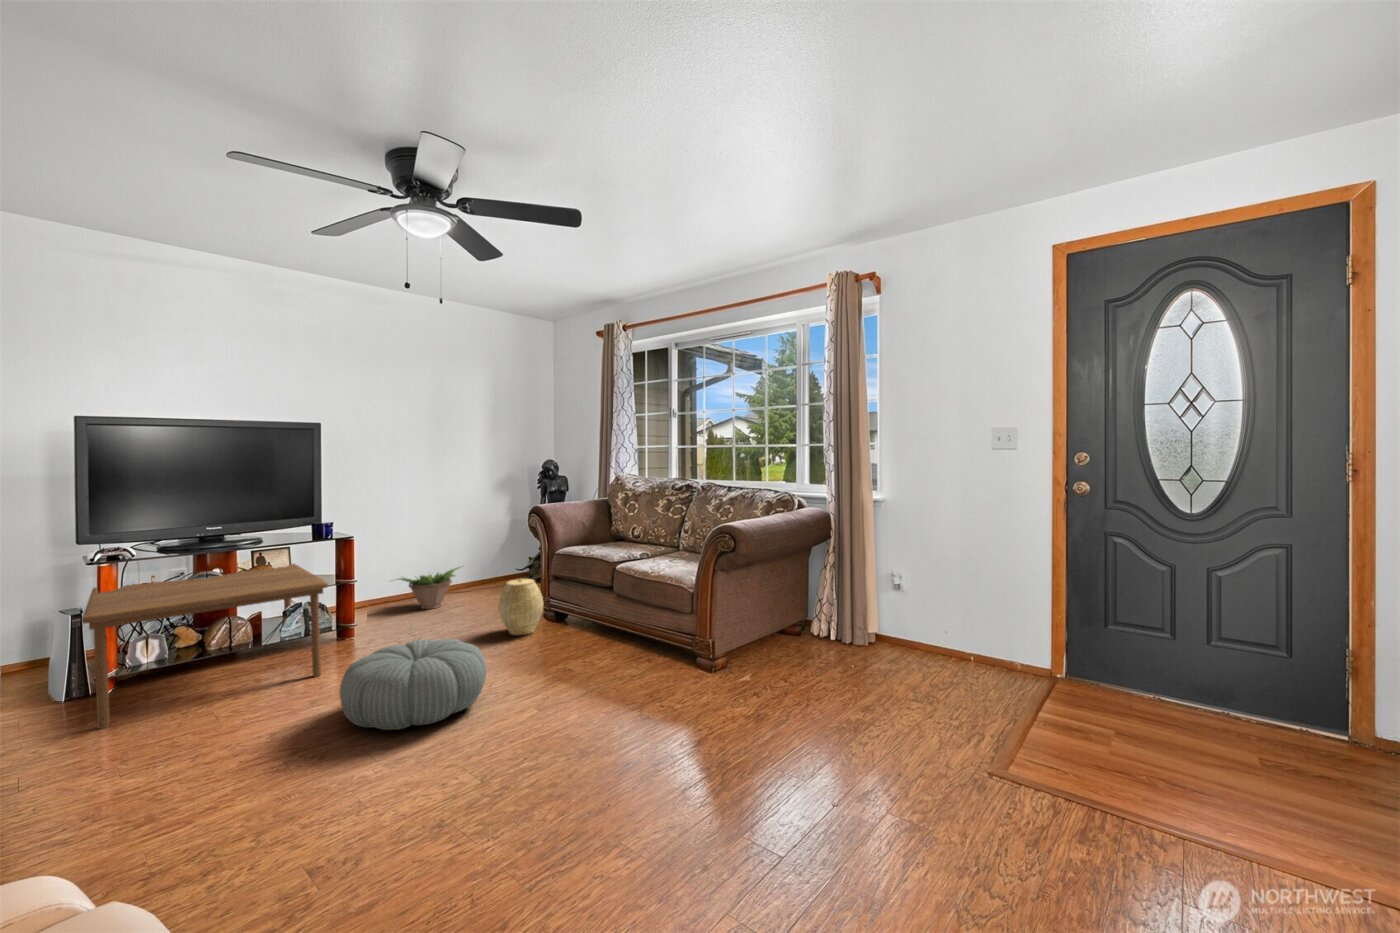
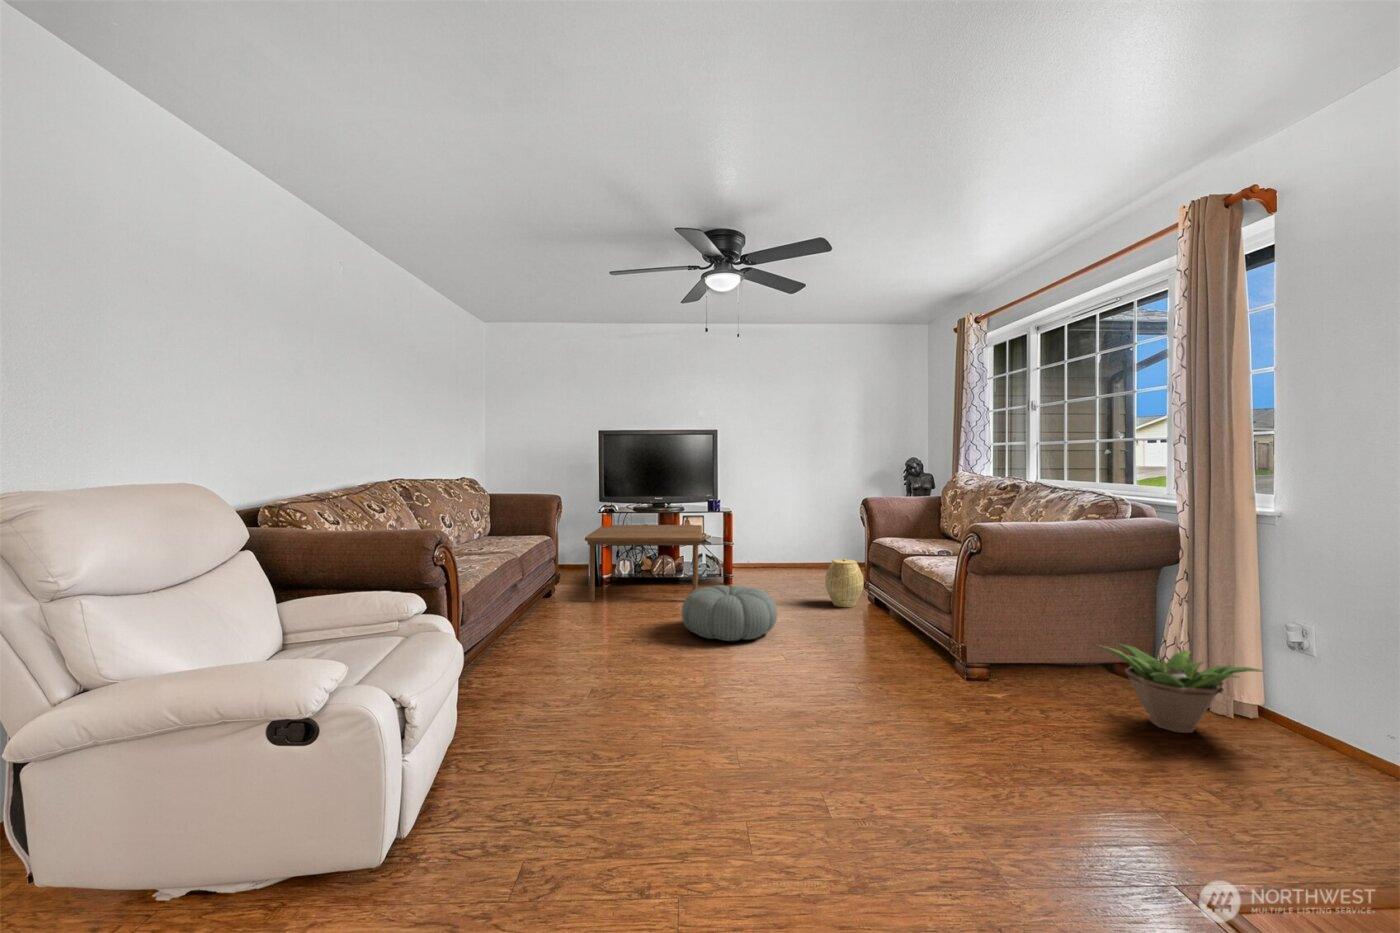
decorative plant: present [399,567,460,609] -> present [1100,644,1262,733]

